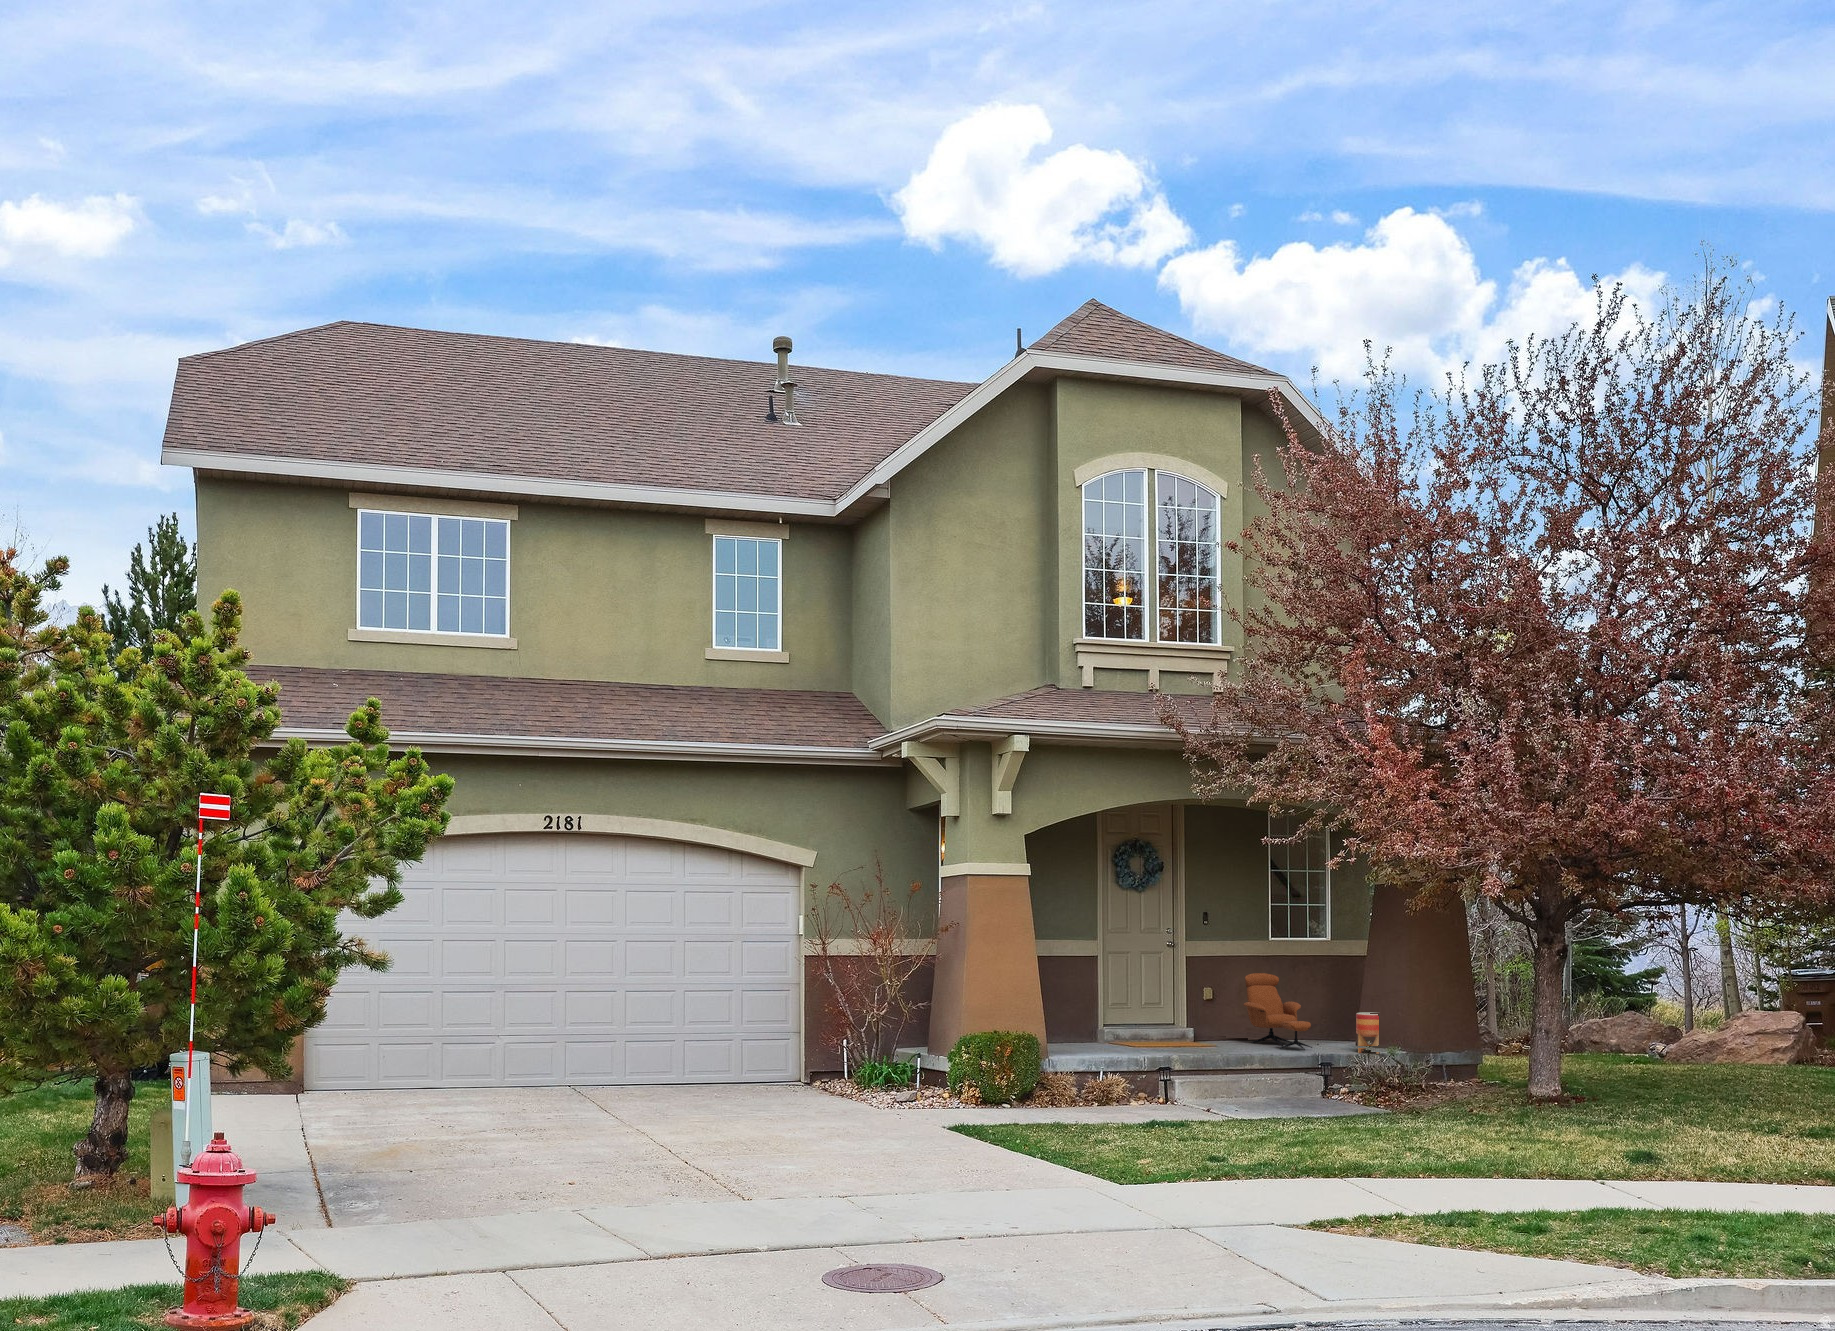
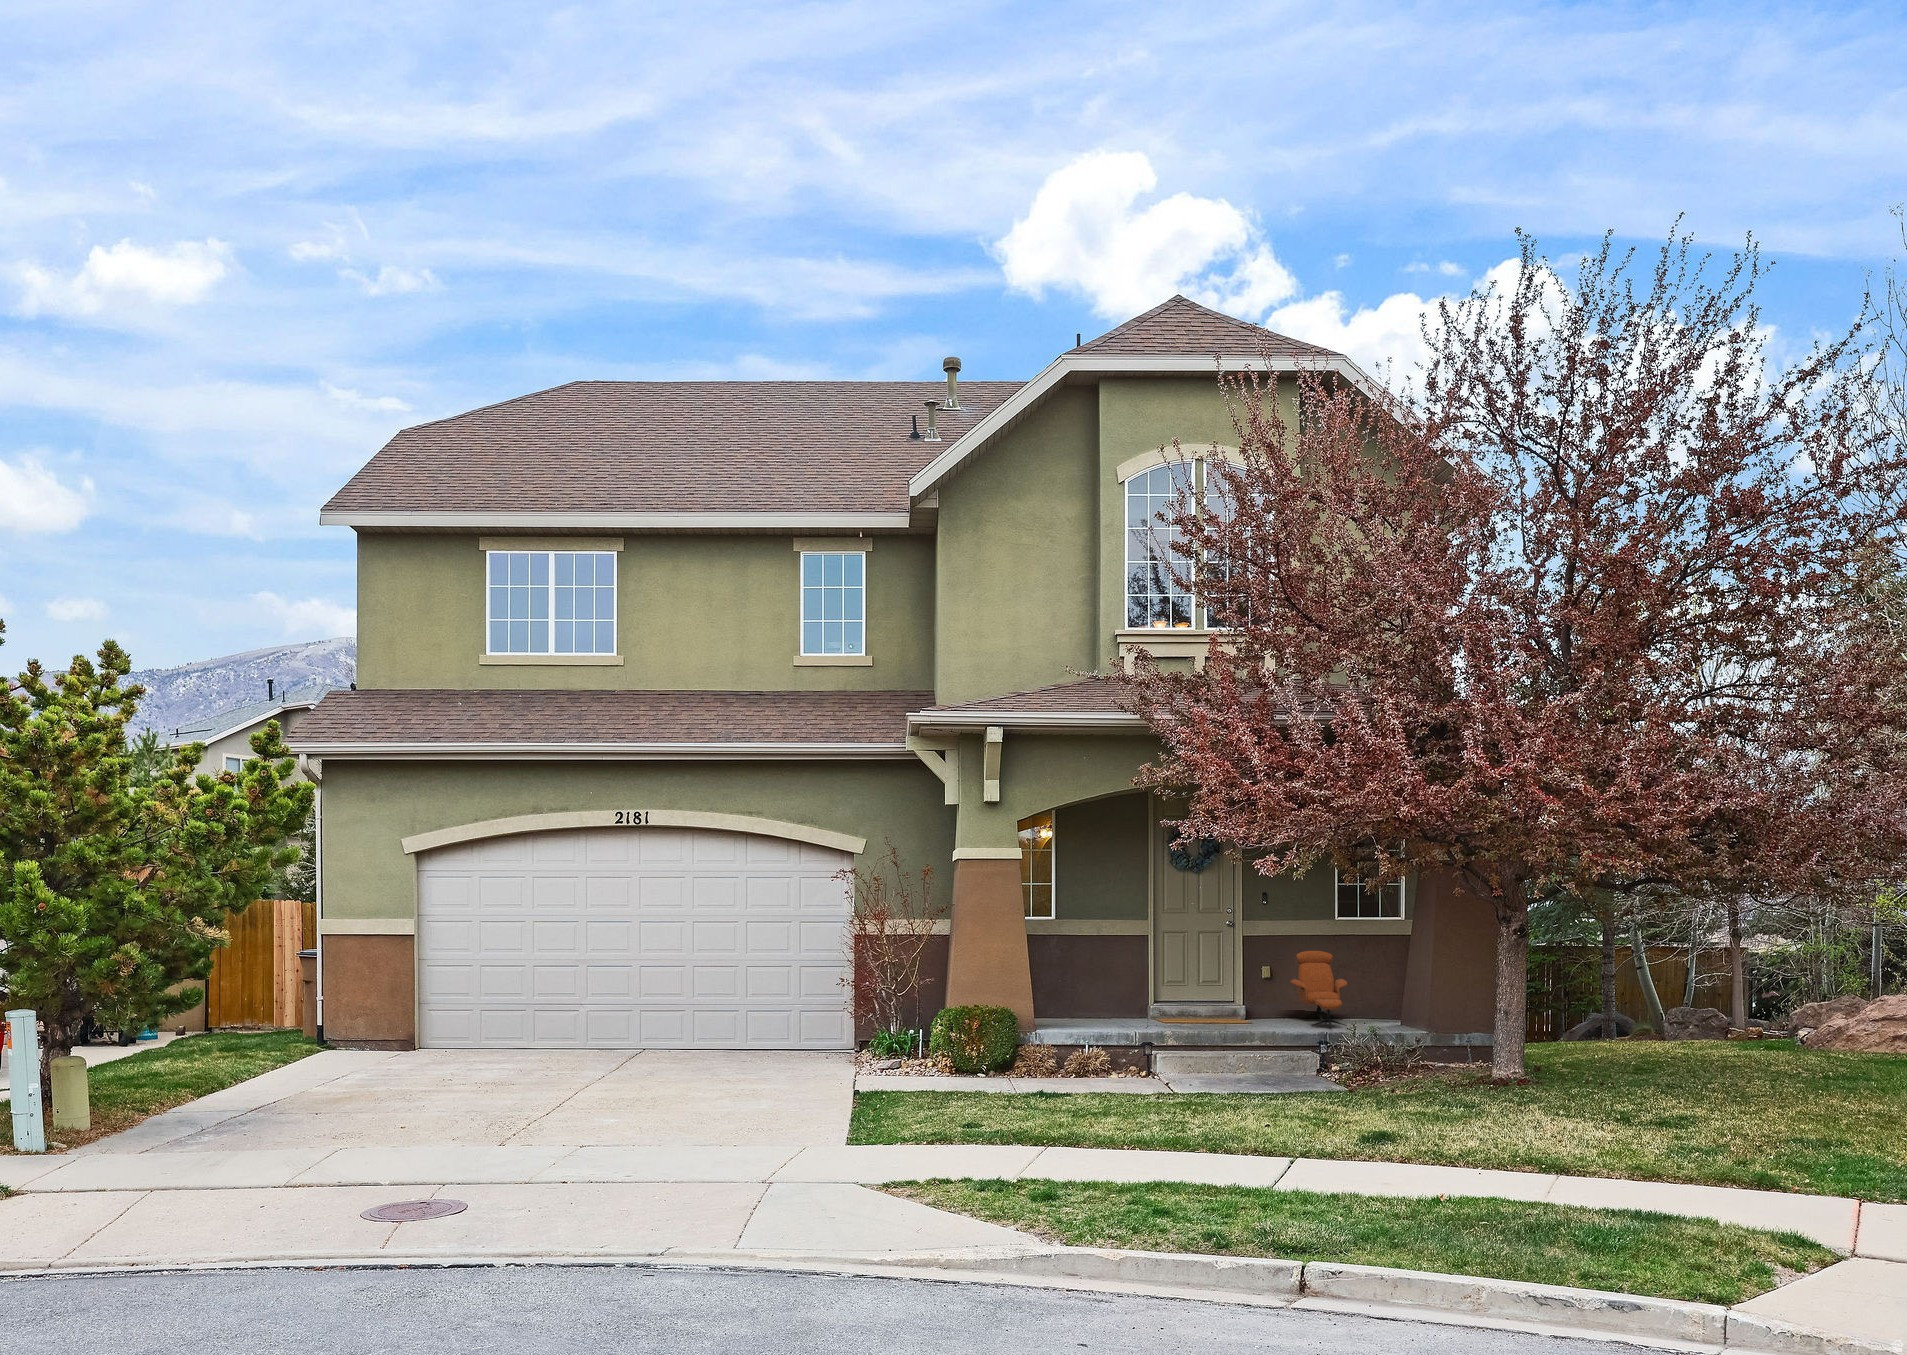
planter: present [1356,1012,1379,1054] -> none [1389,992,1417,1034]

